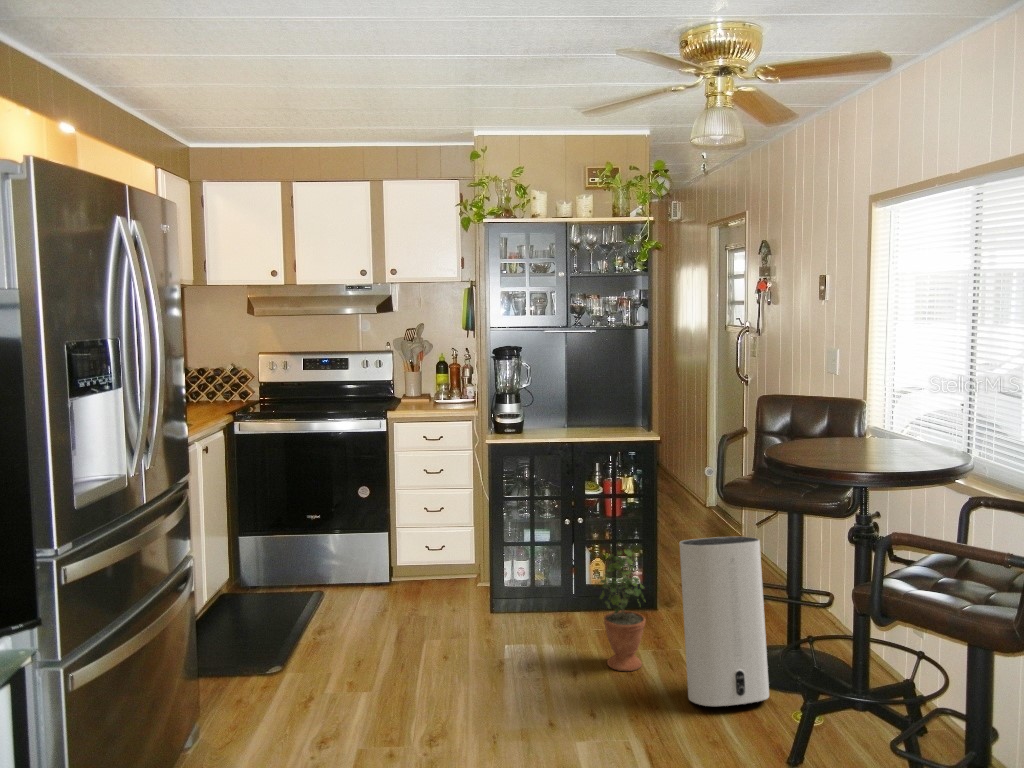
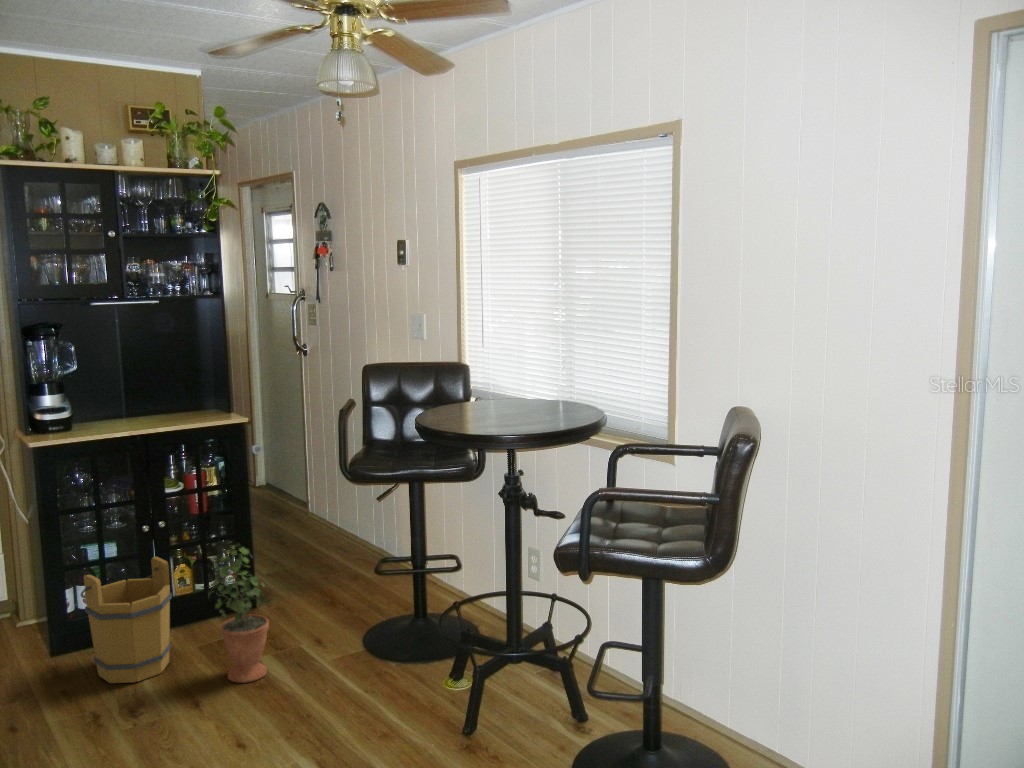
air purifier: present [679,537,769,706] -> none [310,511,410,693]
bucket: none [506,546,575,647] -> present [81,557,172,683]

